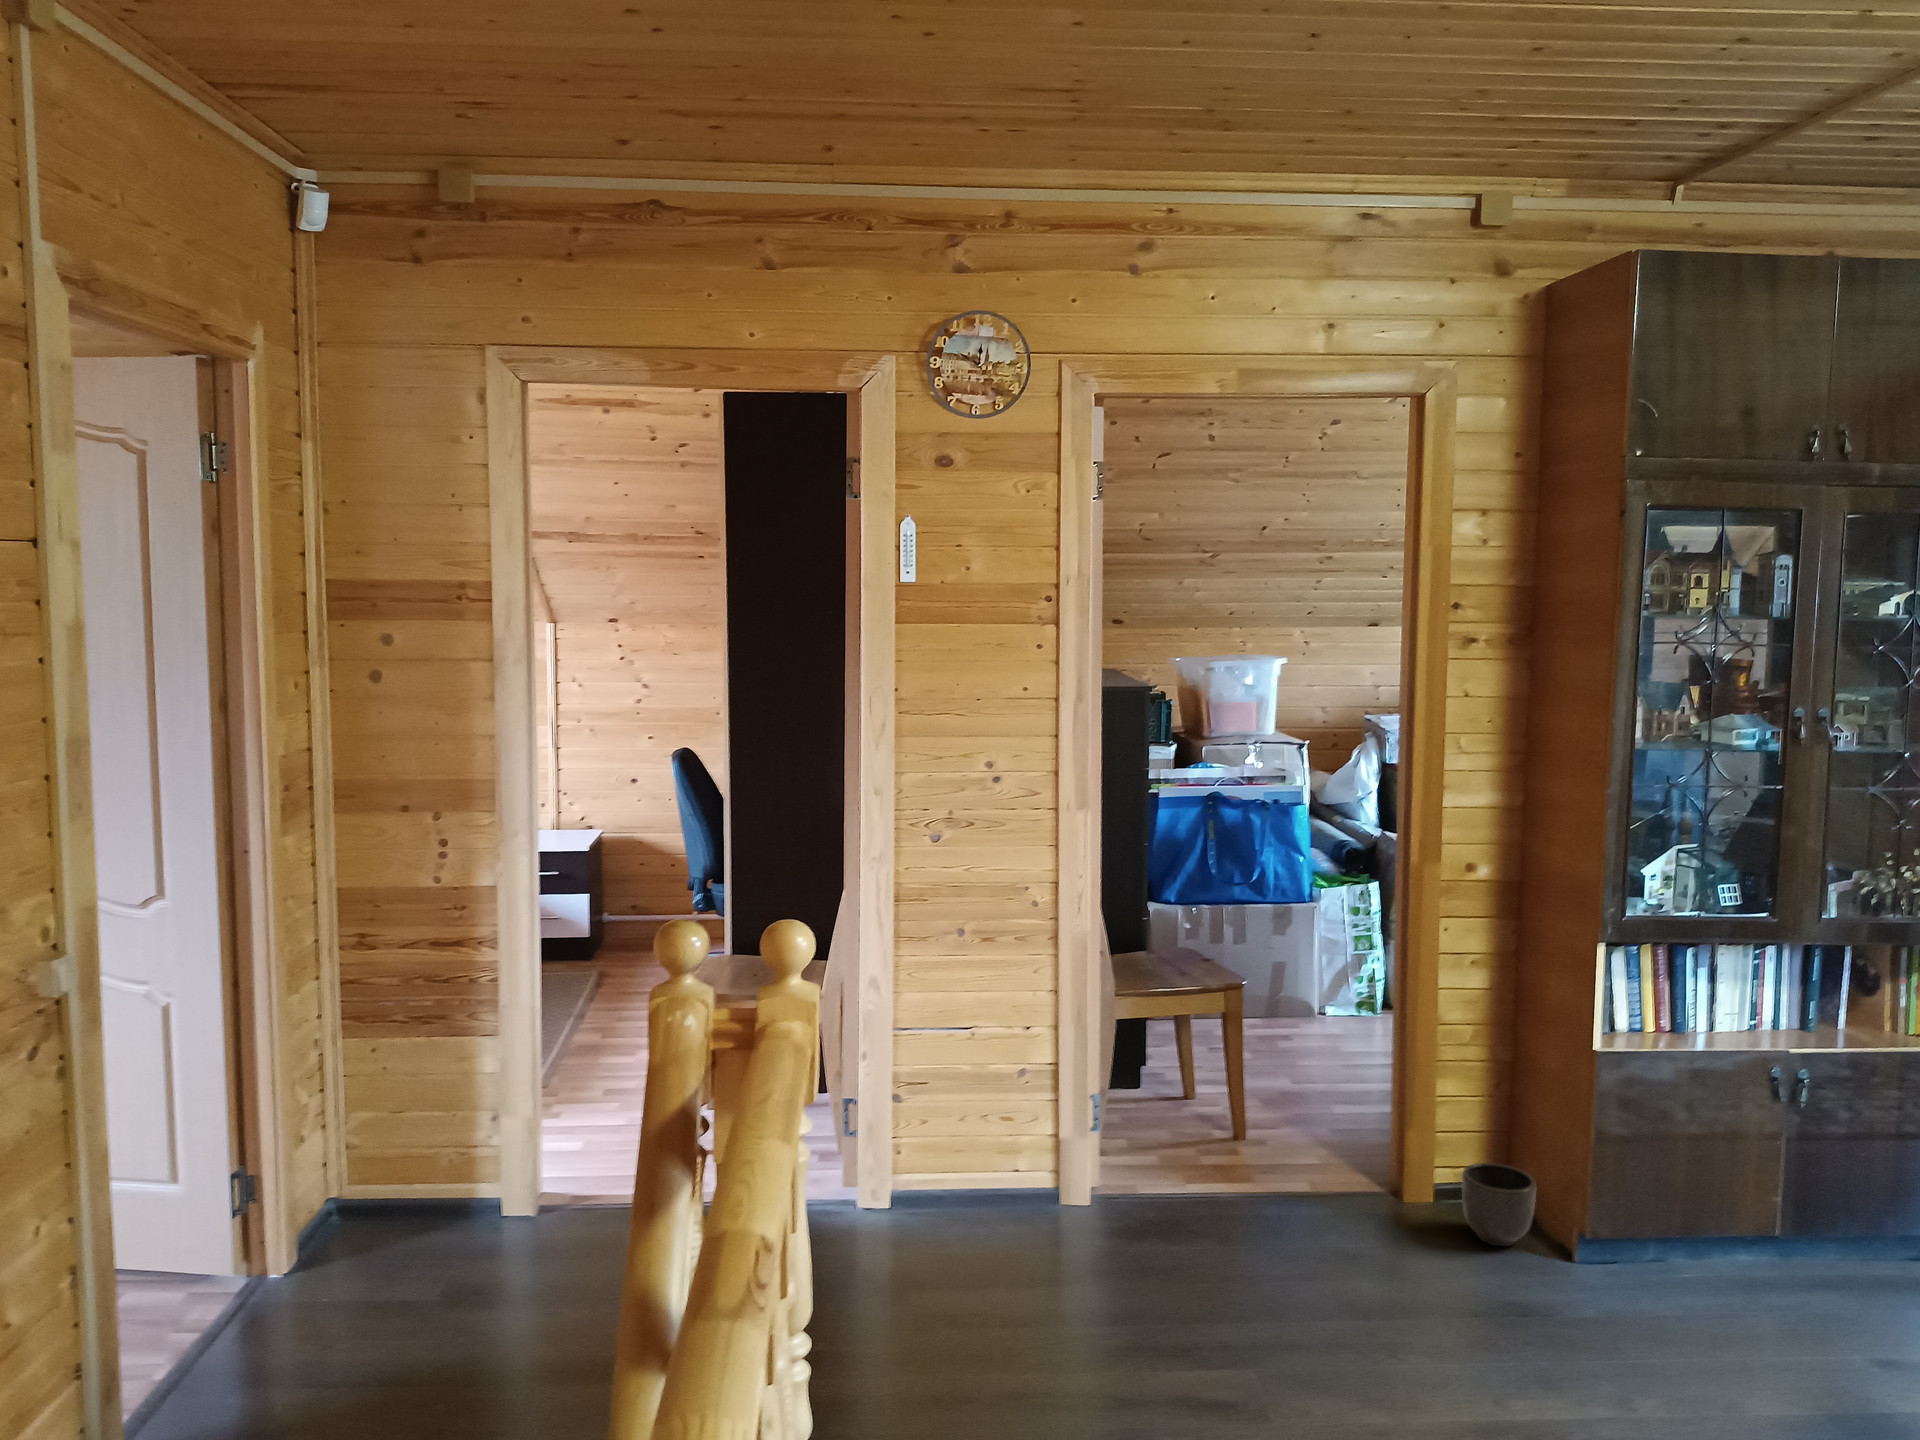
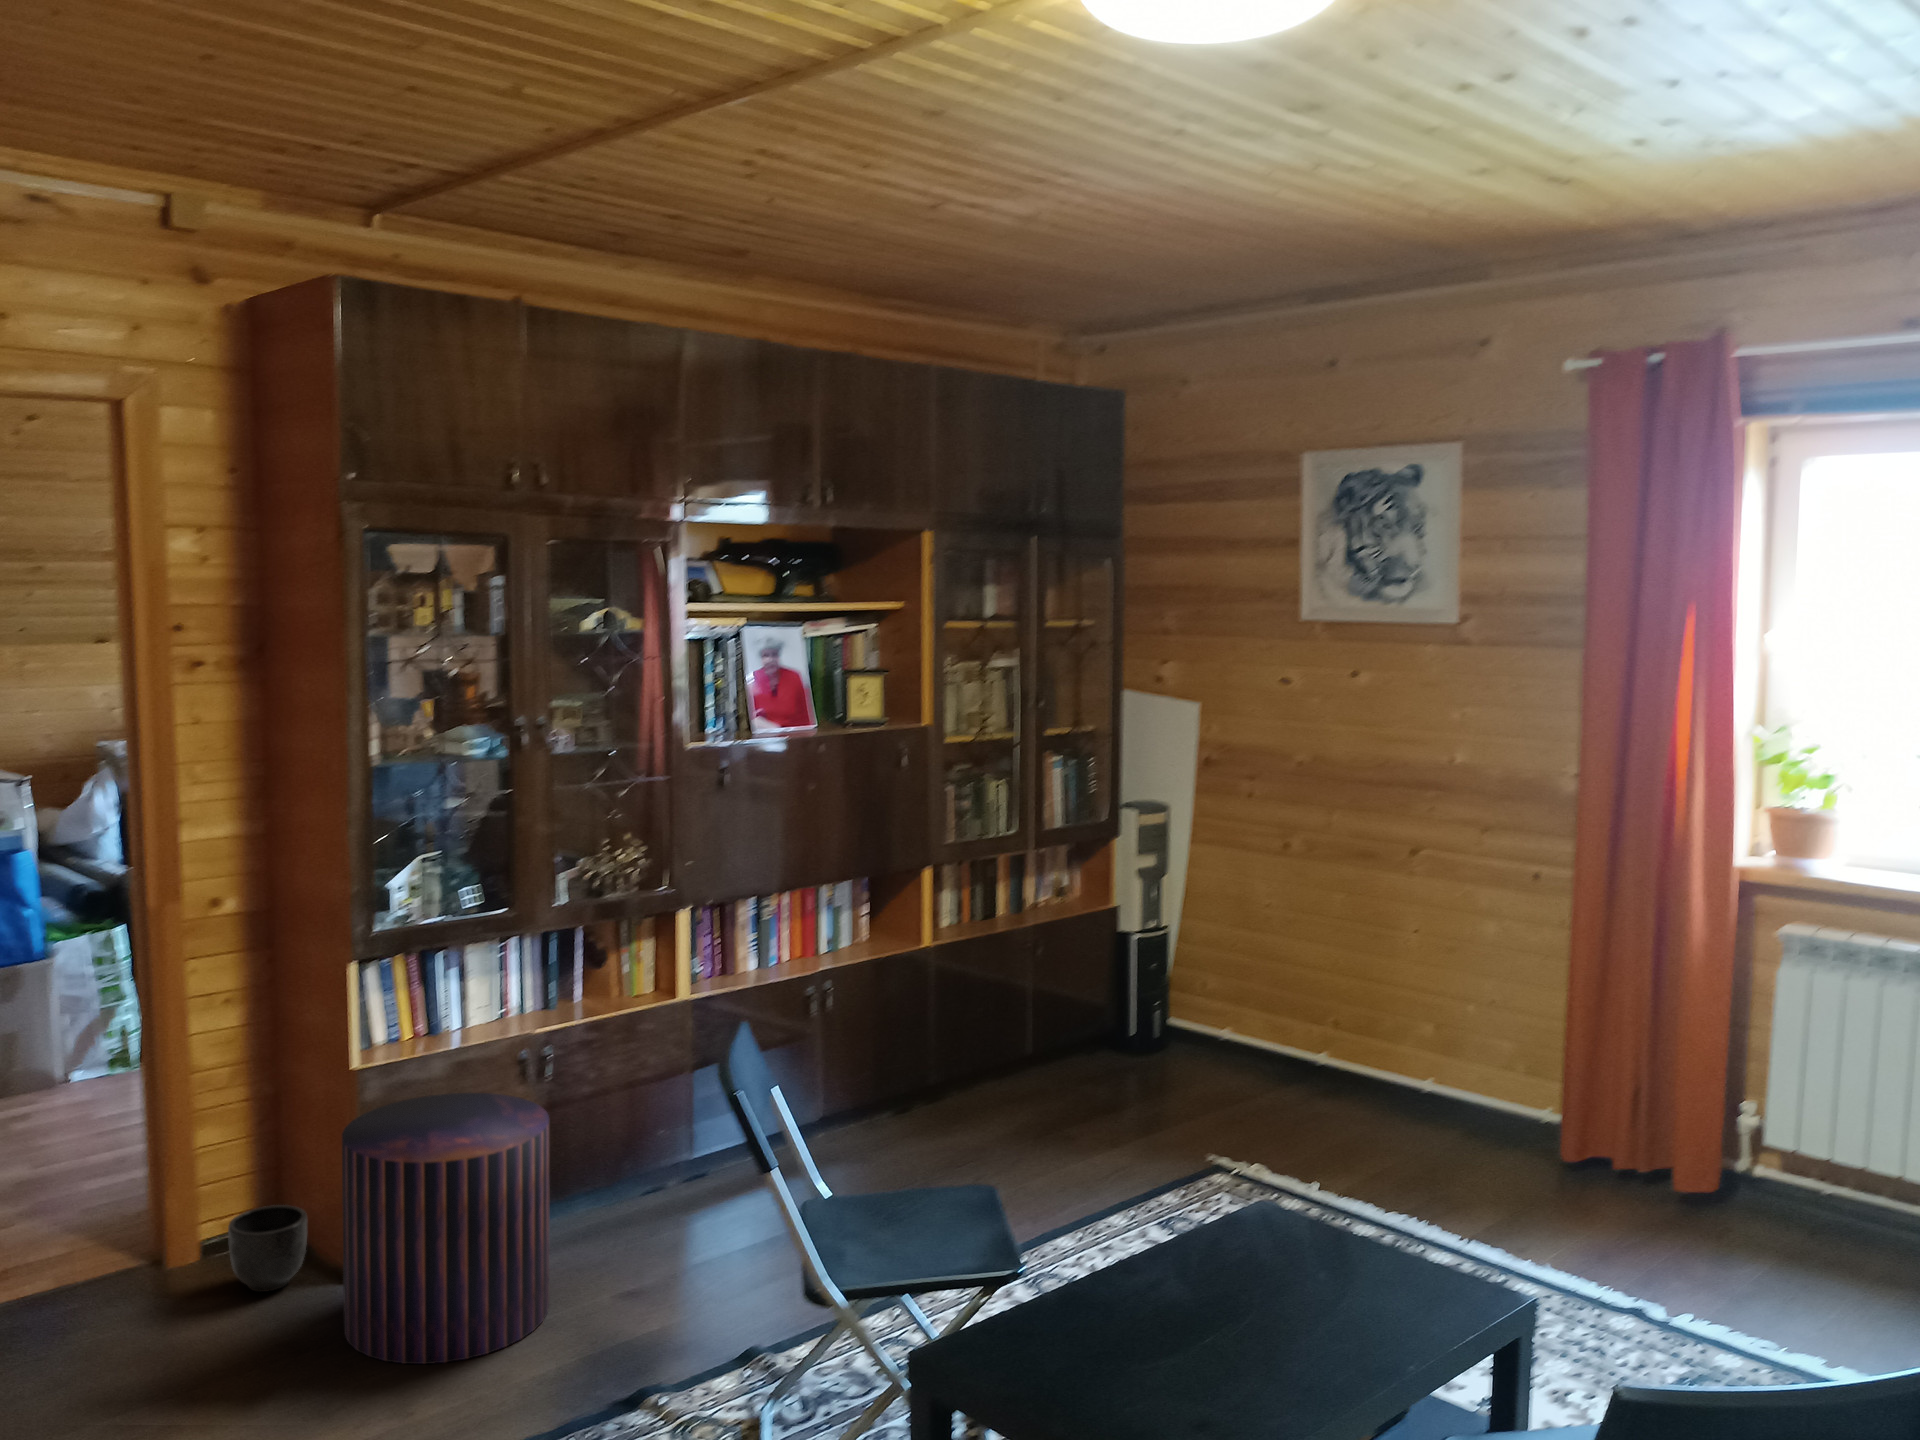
pouf: none [1571,1095,1817,1392] -> present [342,1093,549,1364]

